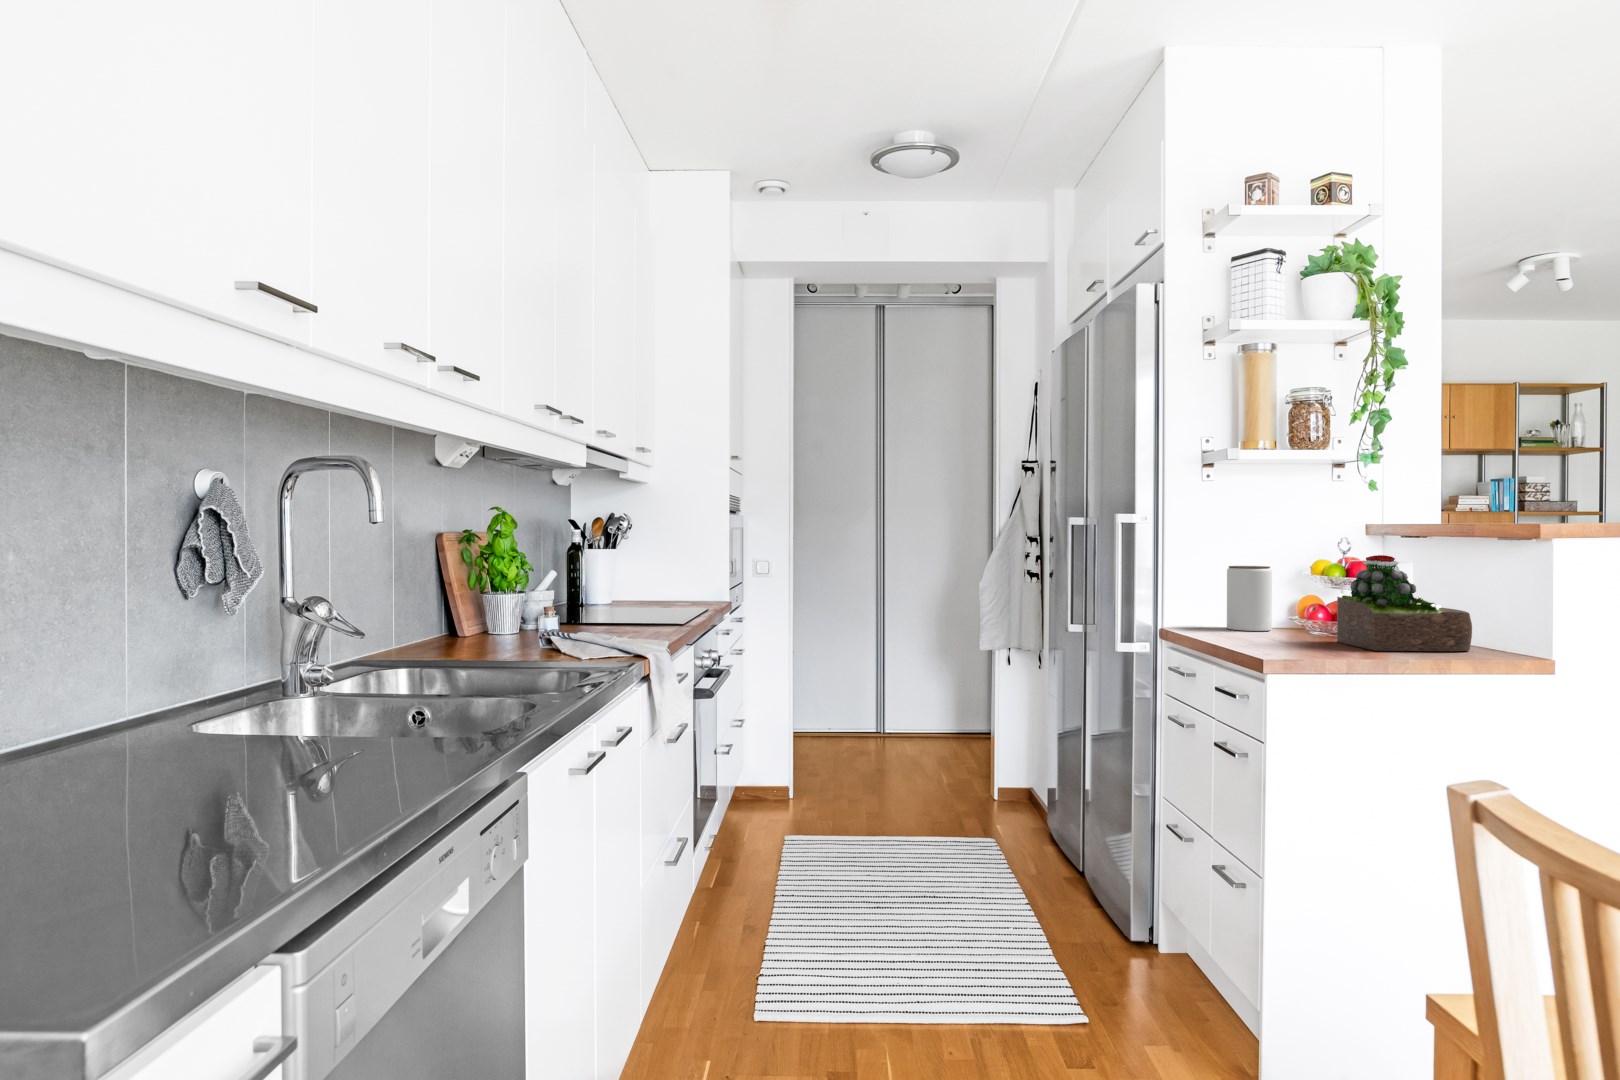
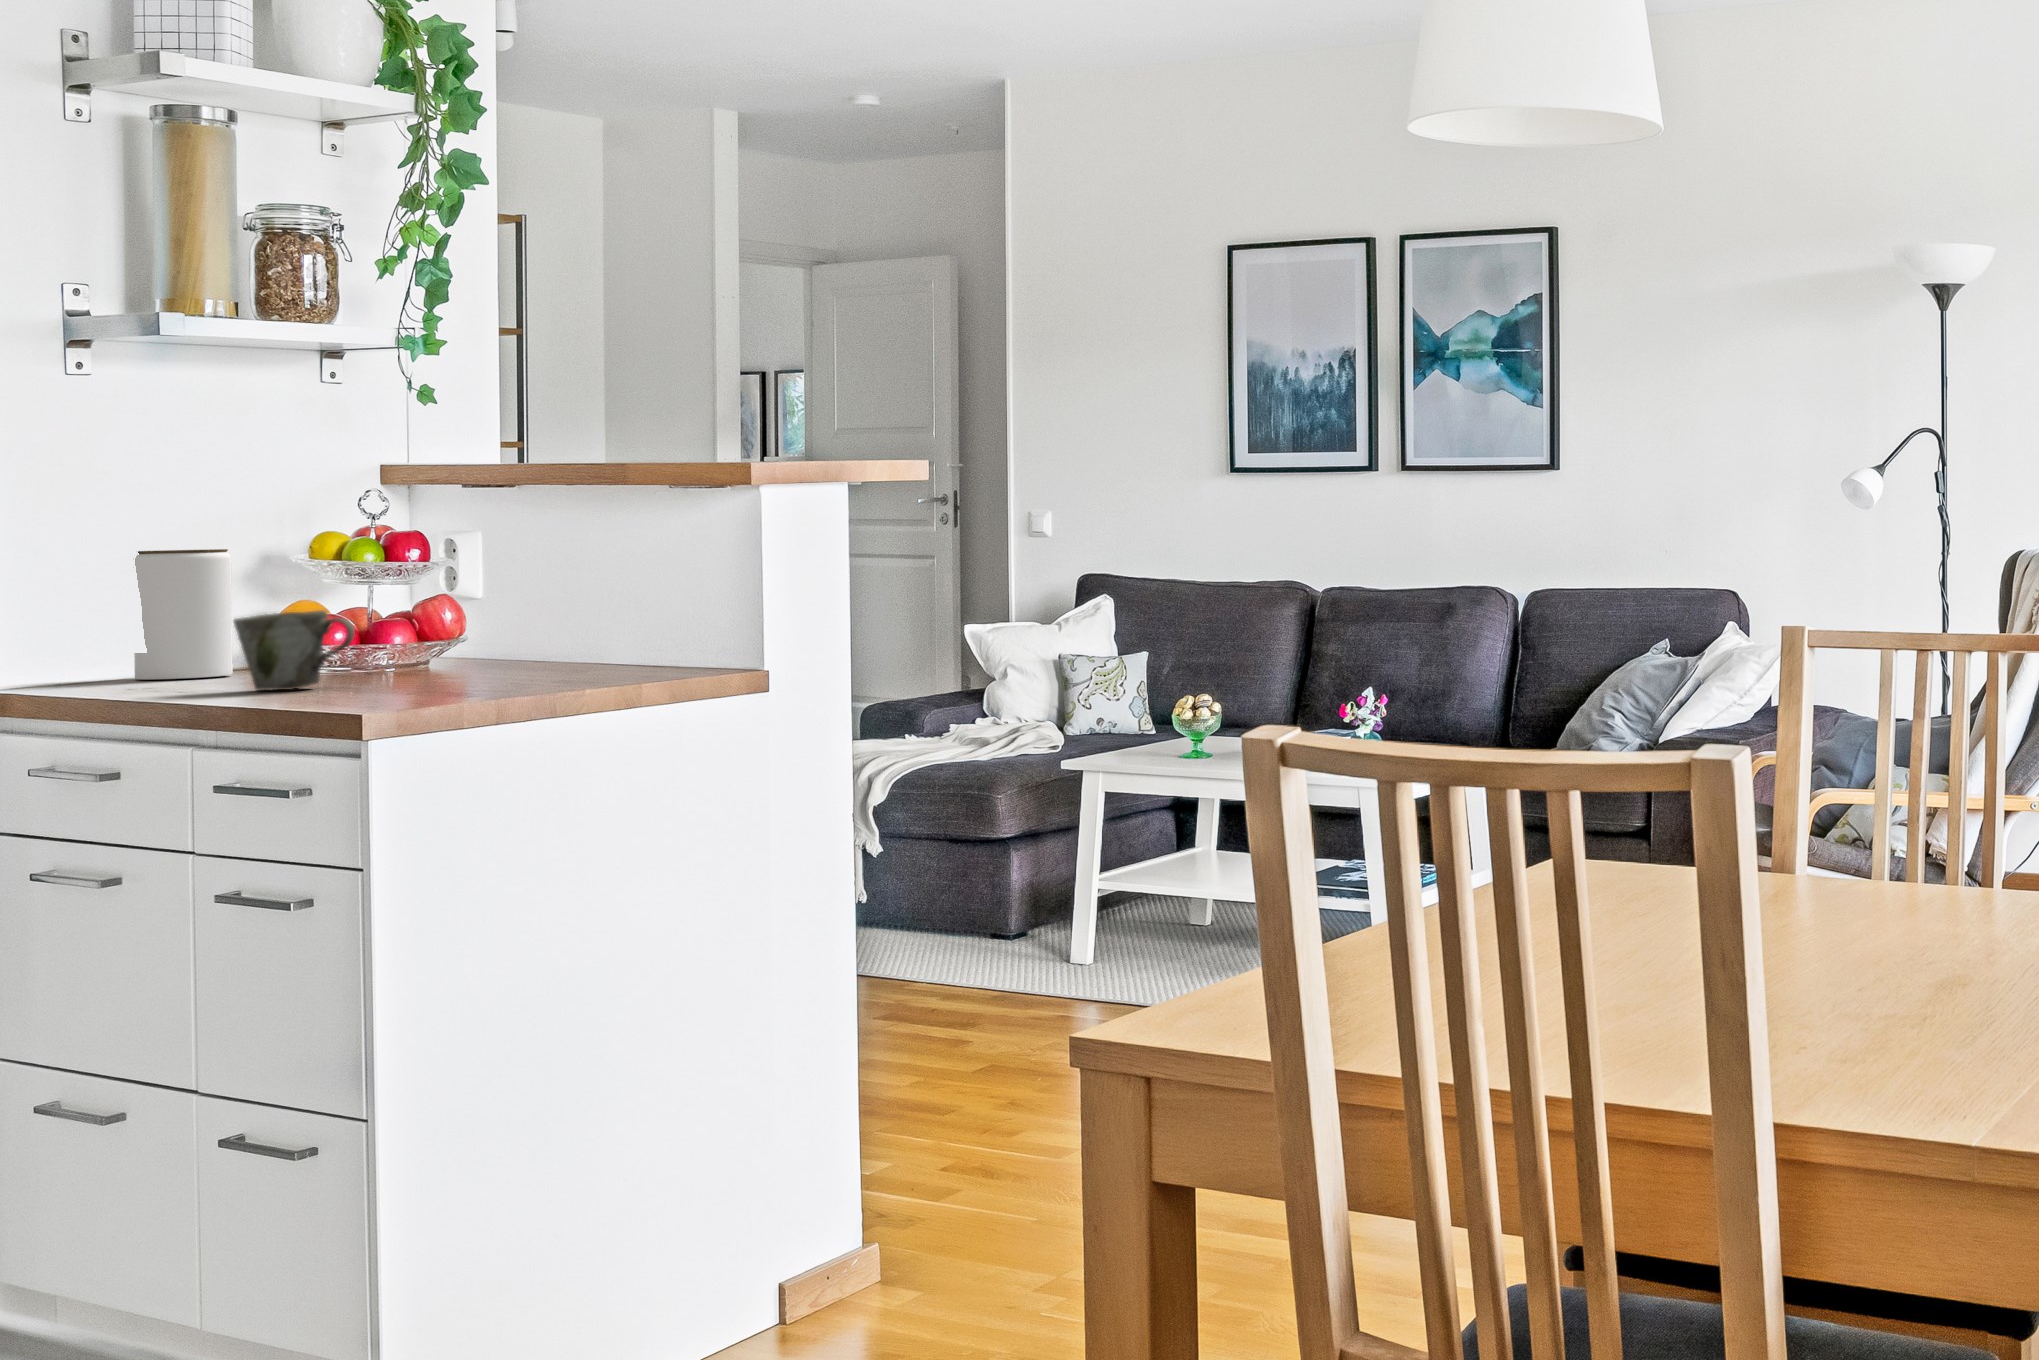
succulent plant: present [1337,555,1472,651] -> none [364,514,591,681]
mug: none [1268,607,1331,650] -> present [233,610,355,690]

